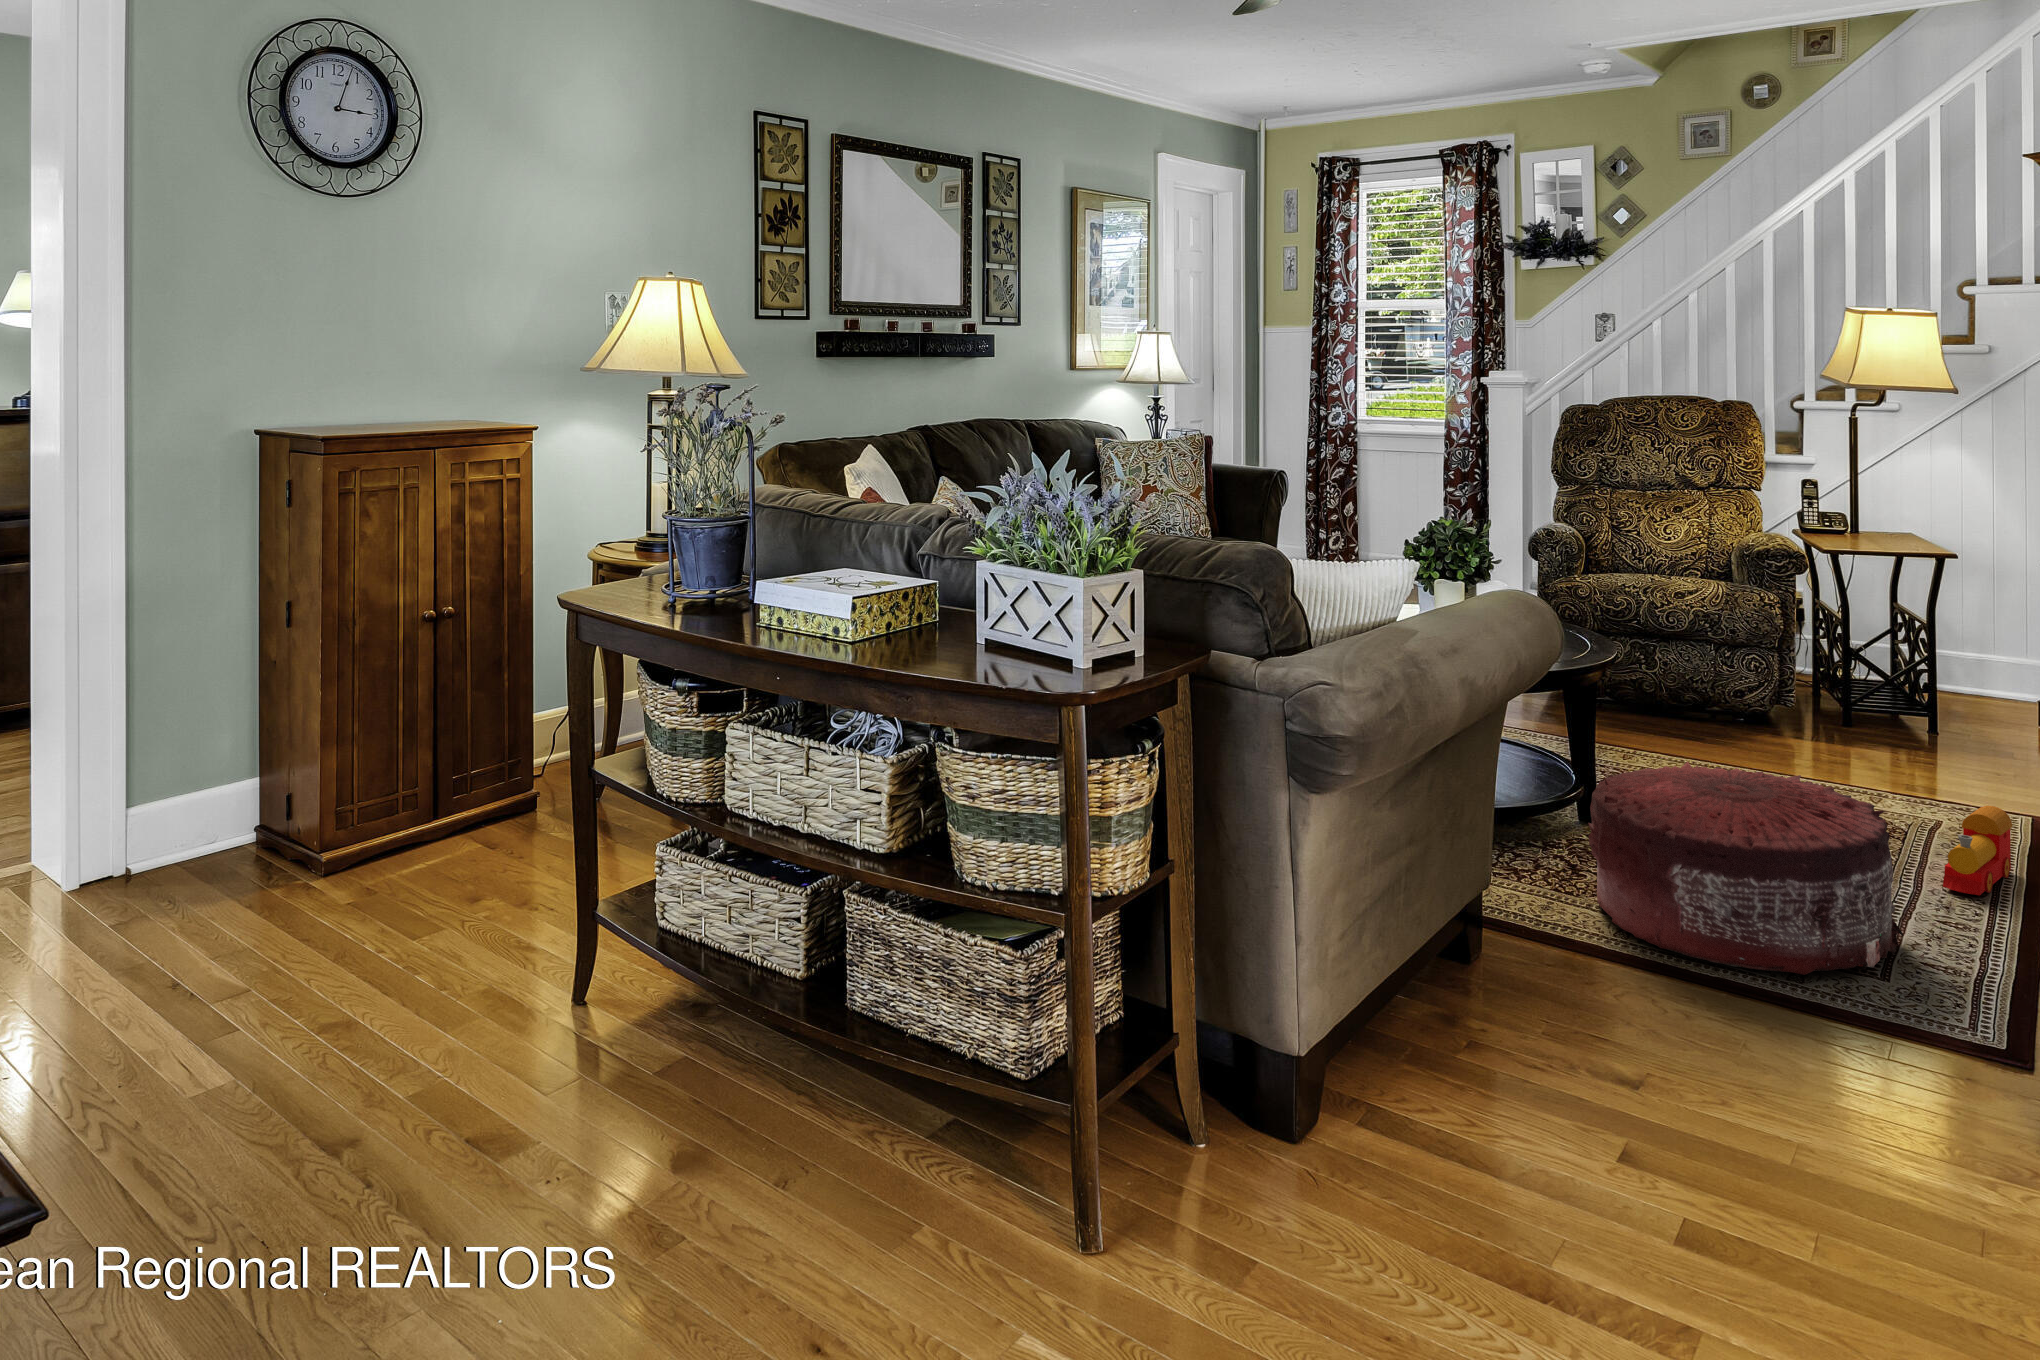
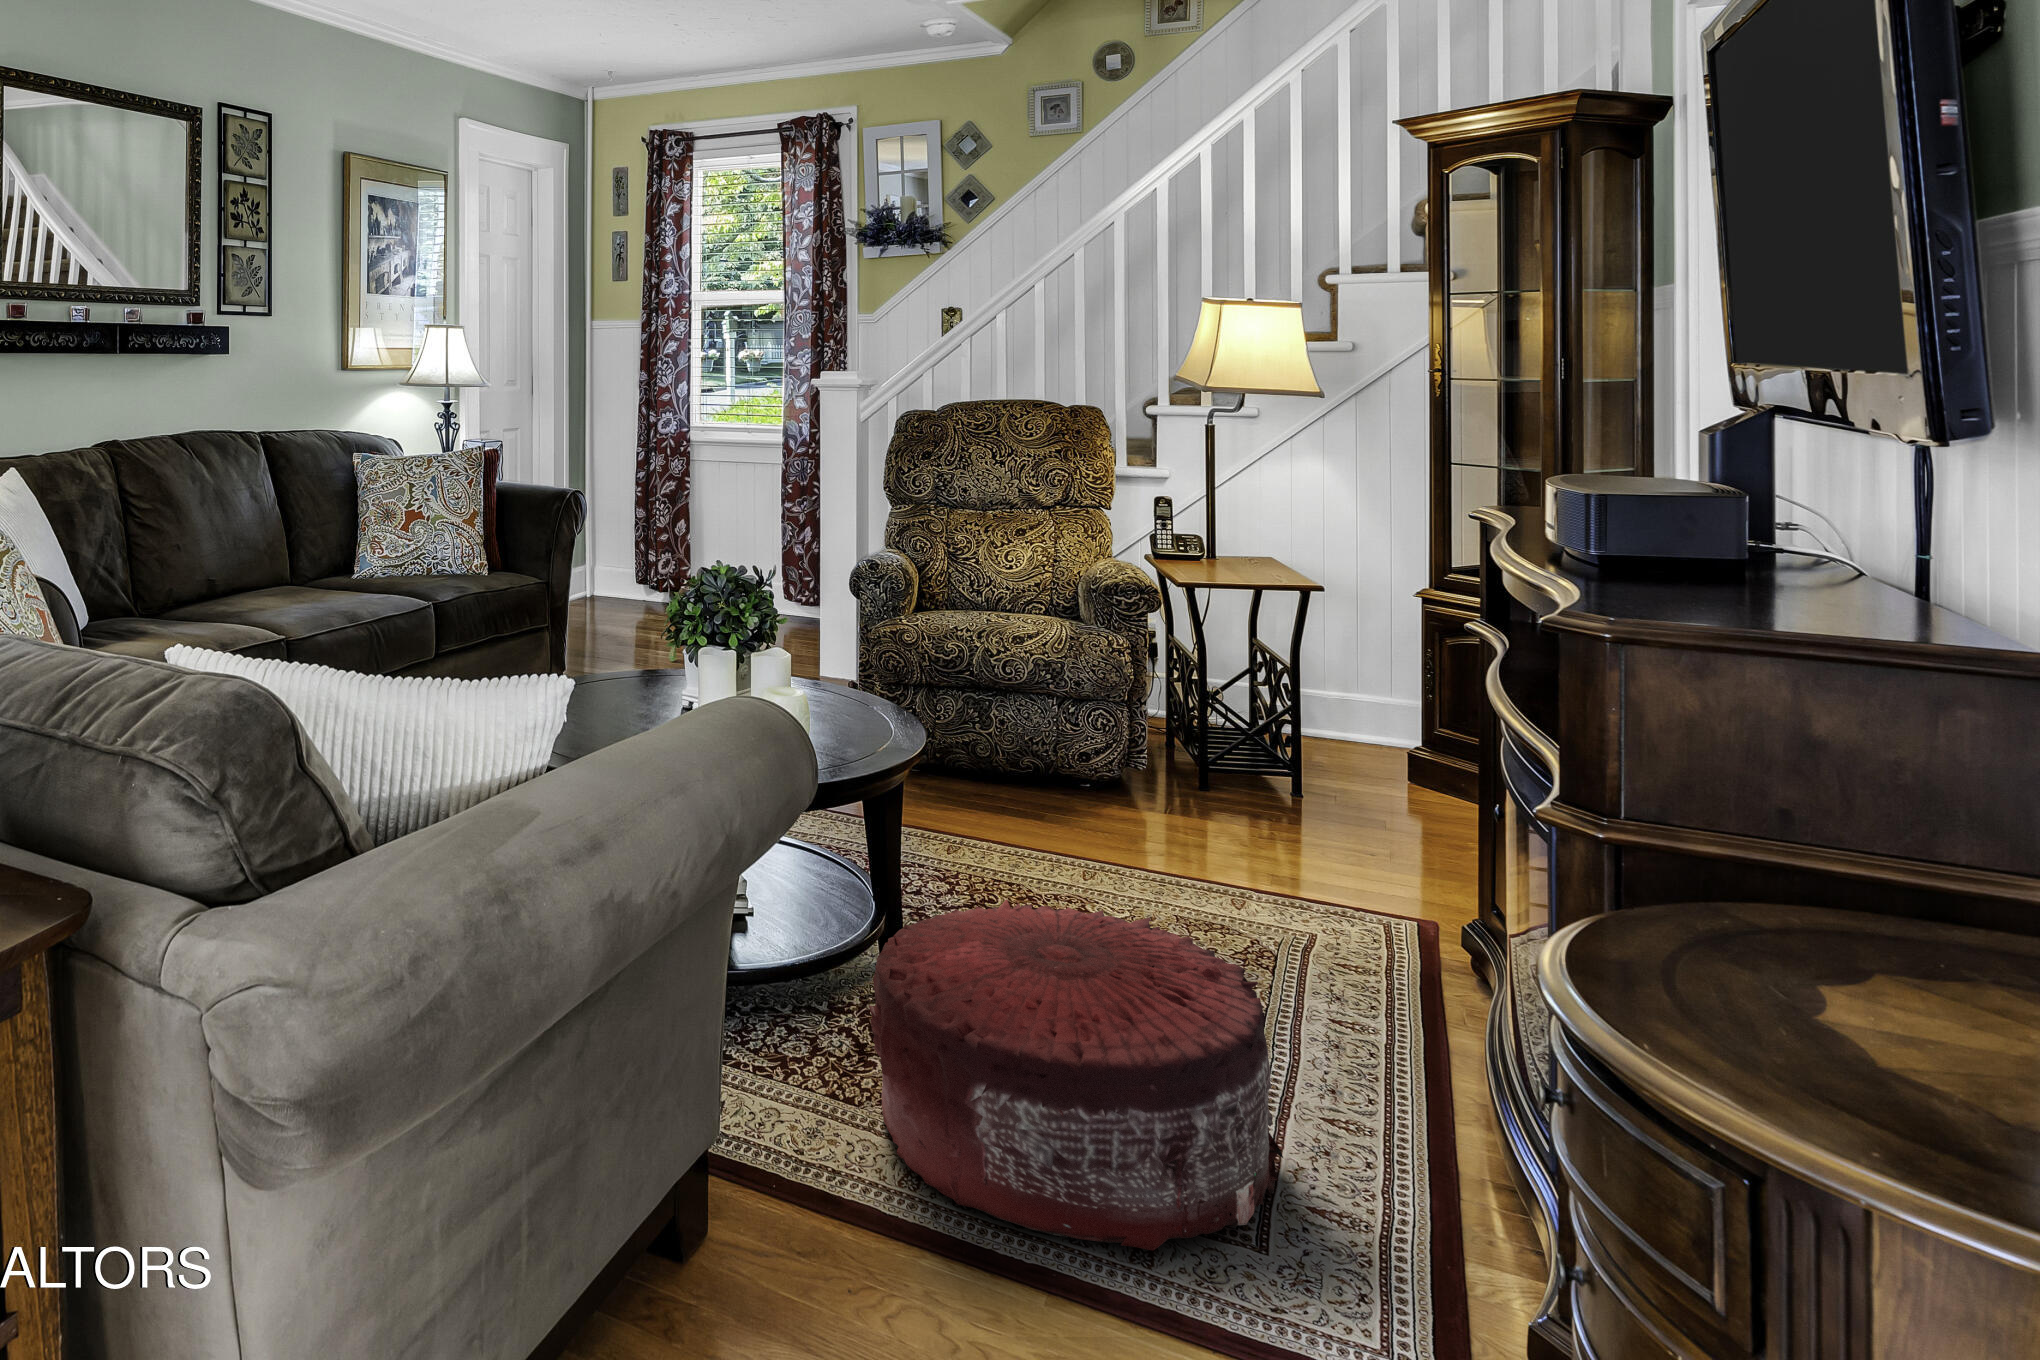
toy train: present [1943,806,2012,895] -> none [1327,933,1409,1068]

